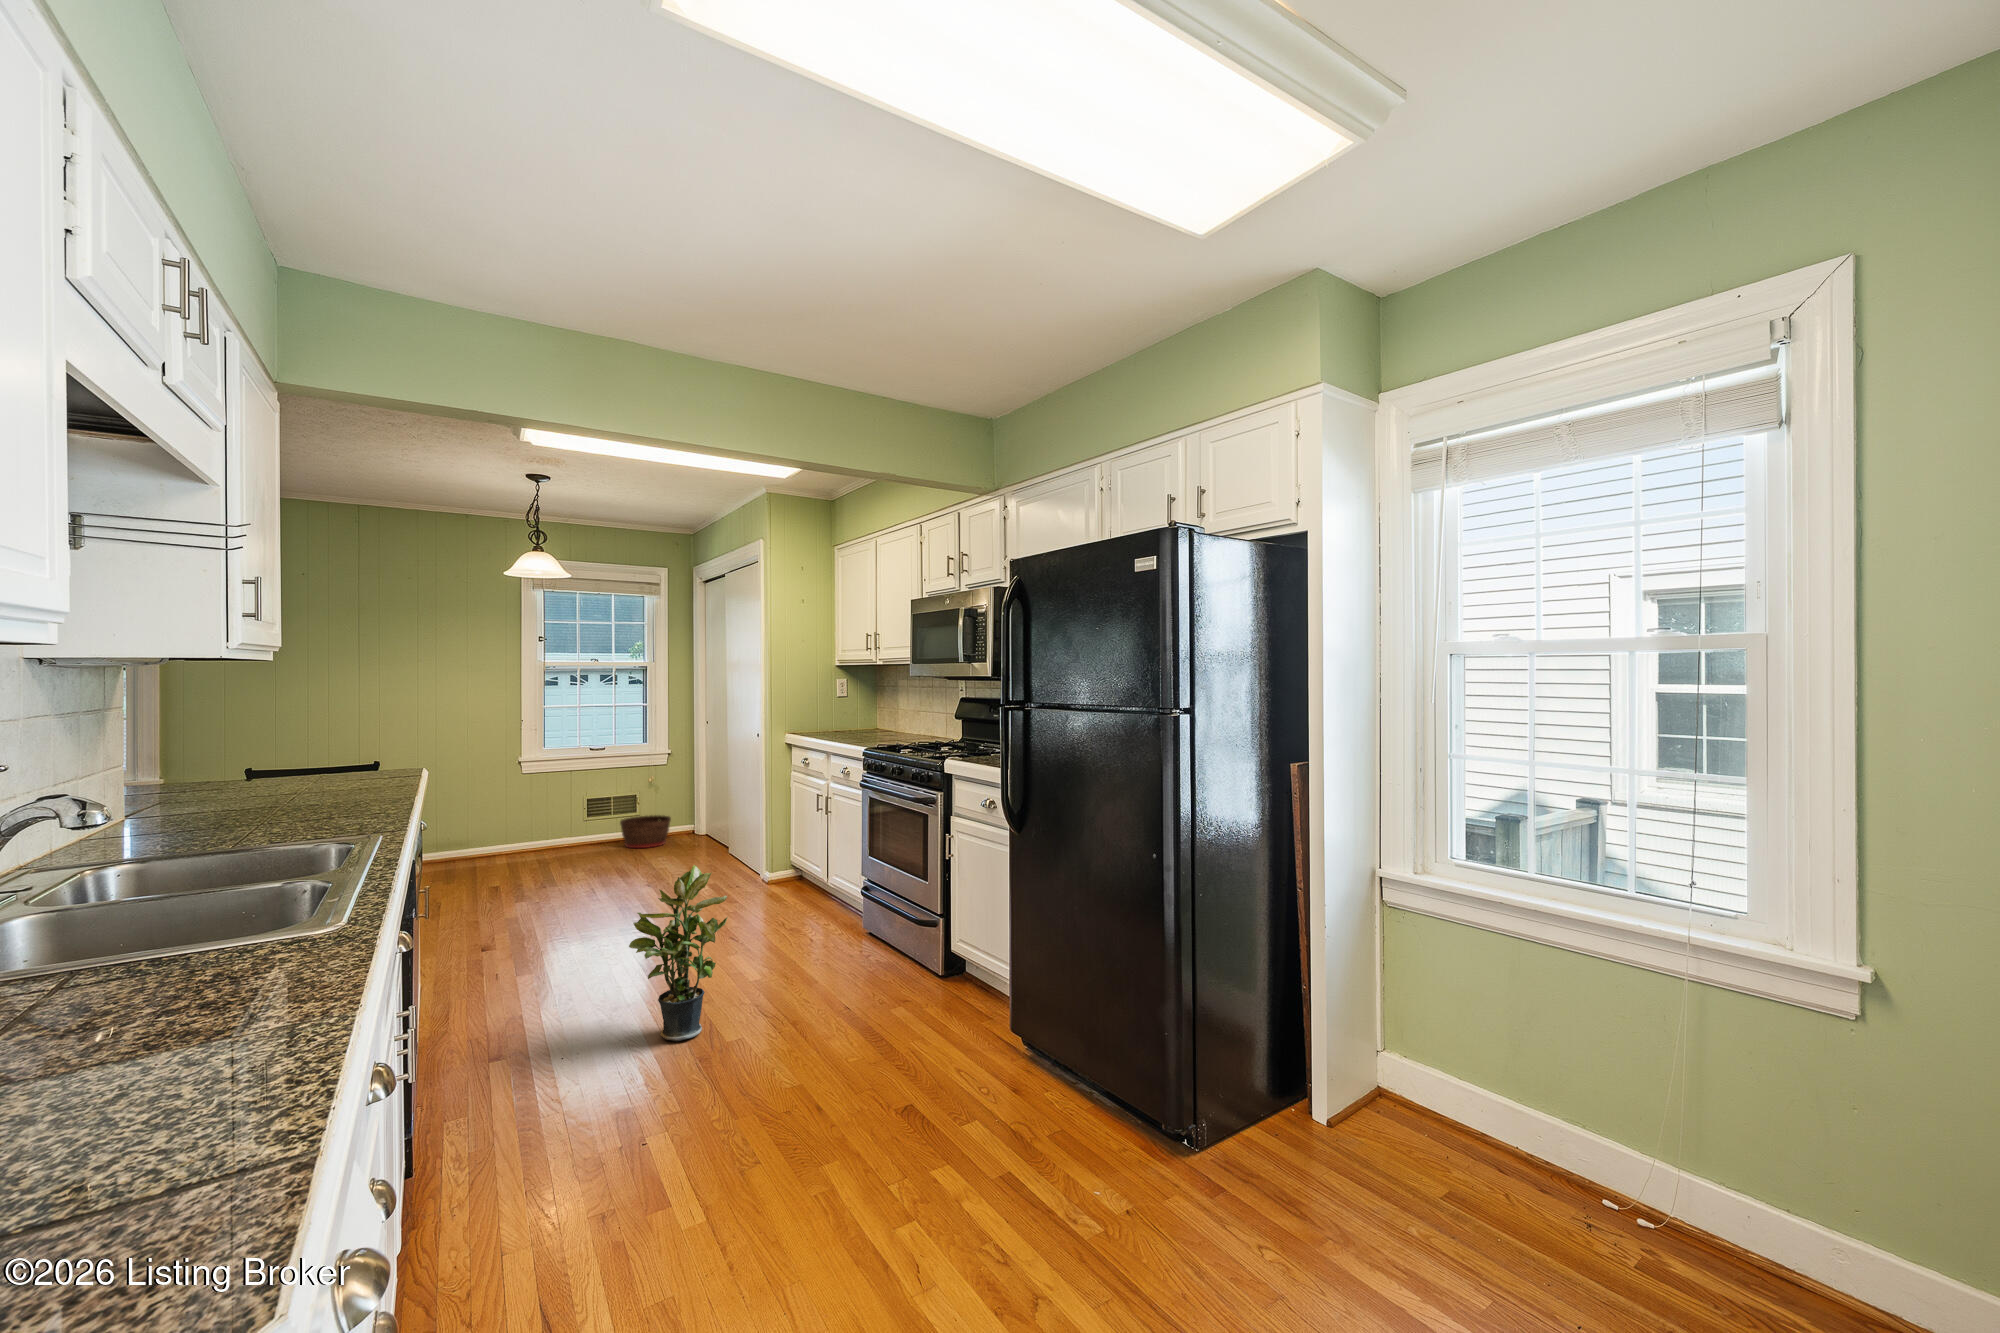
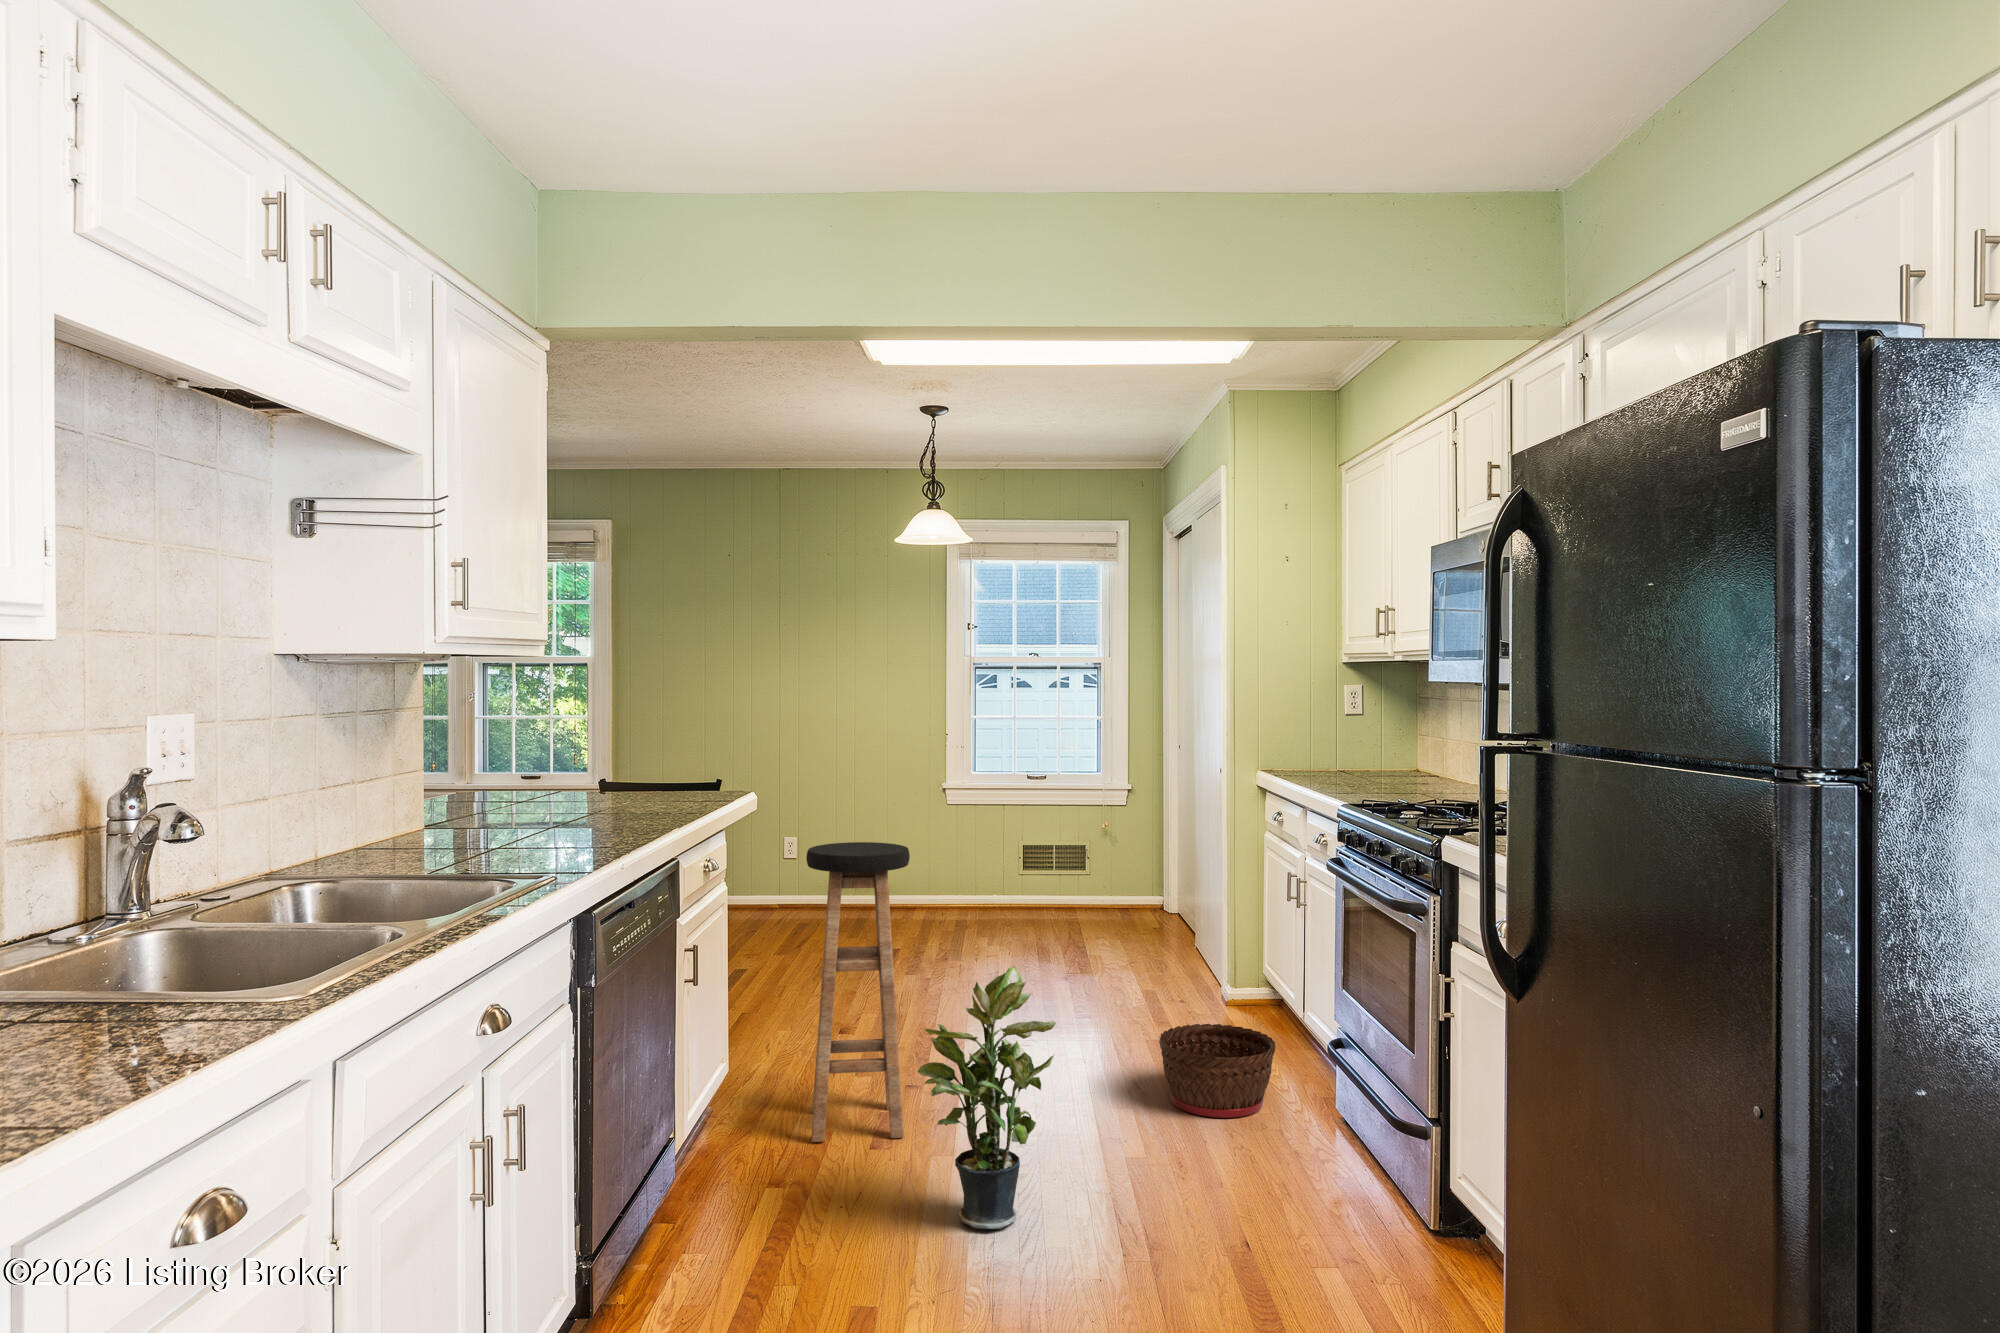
bar stool: none [500,797,588,1021] -> present [806,842,910,1142]
basket: present [620,815,671,848] -> present [1159,1024,1276,1118]

